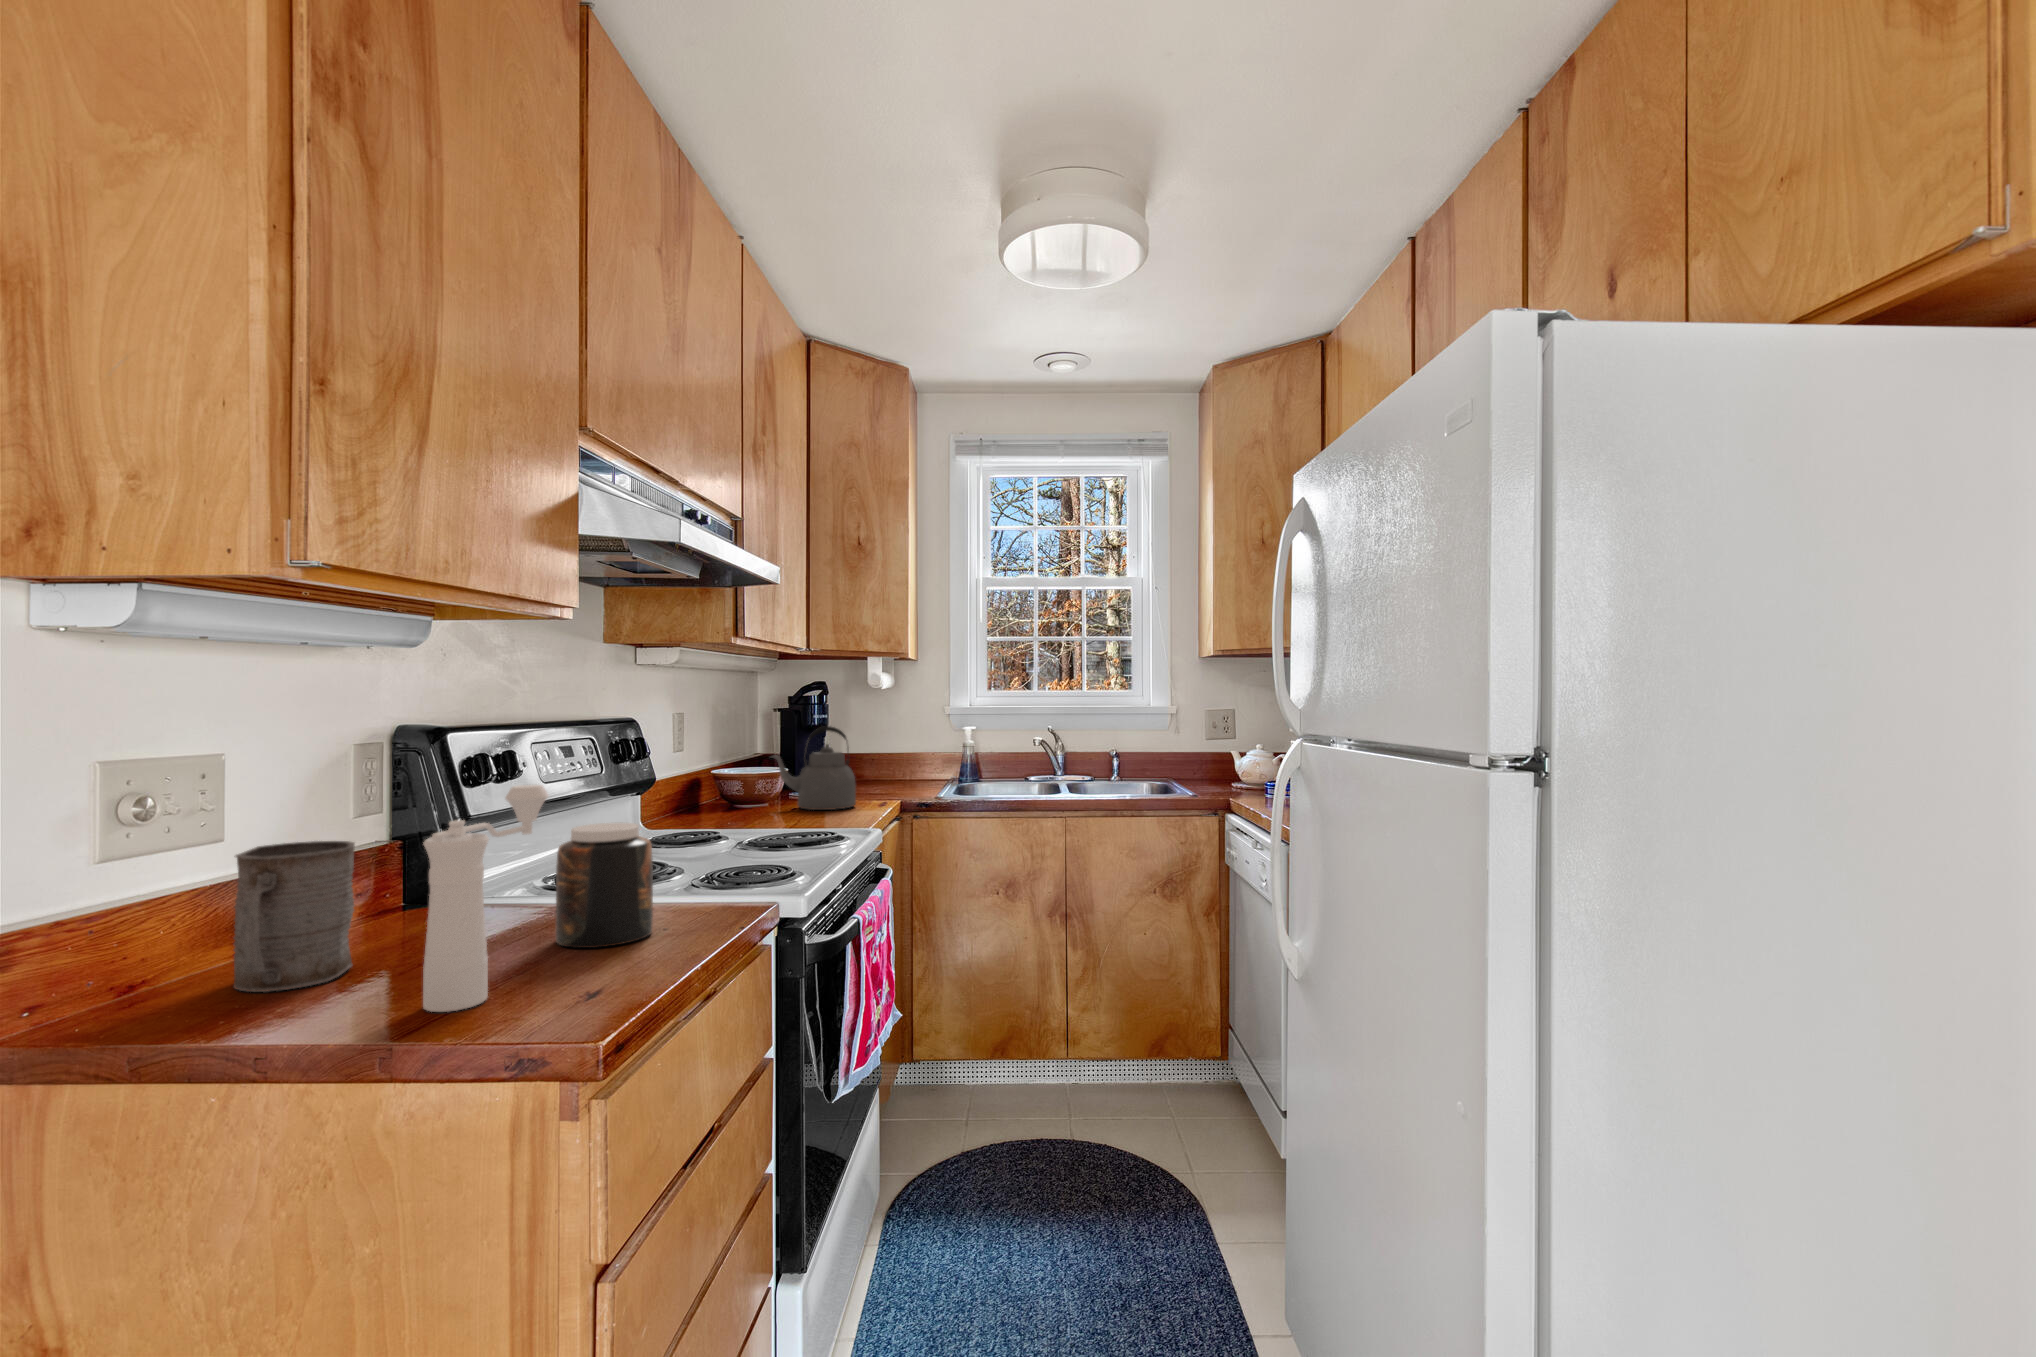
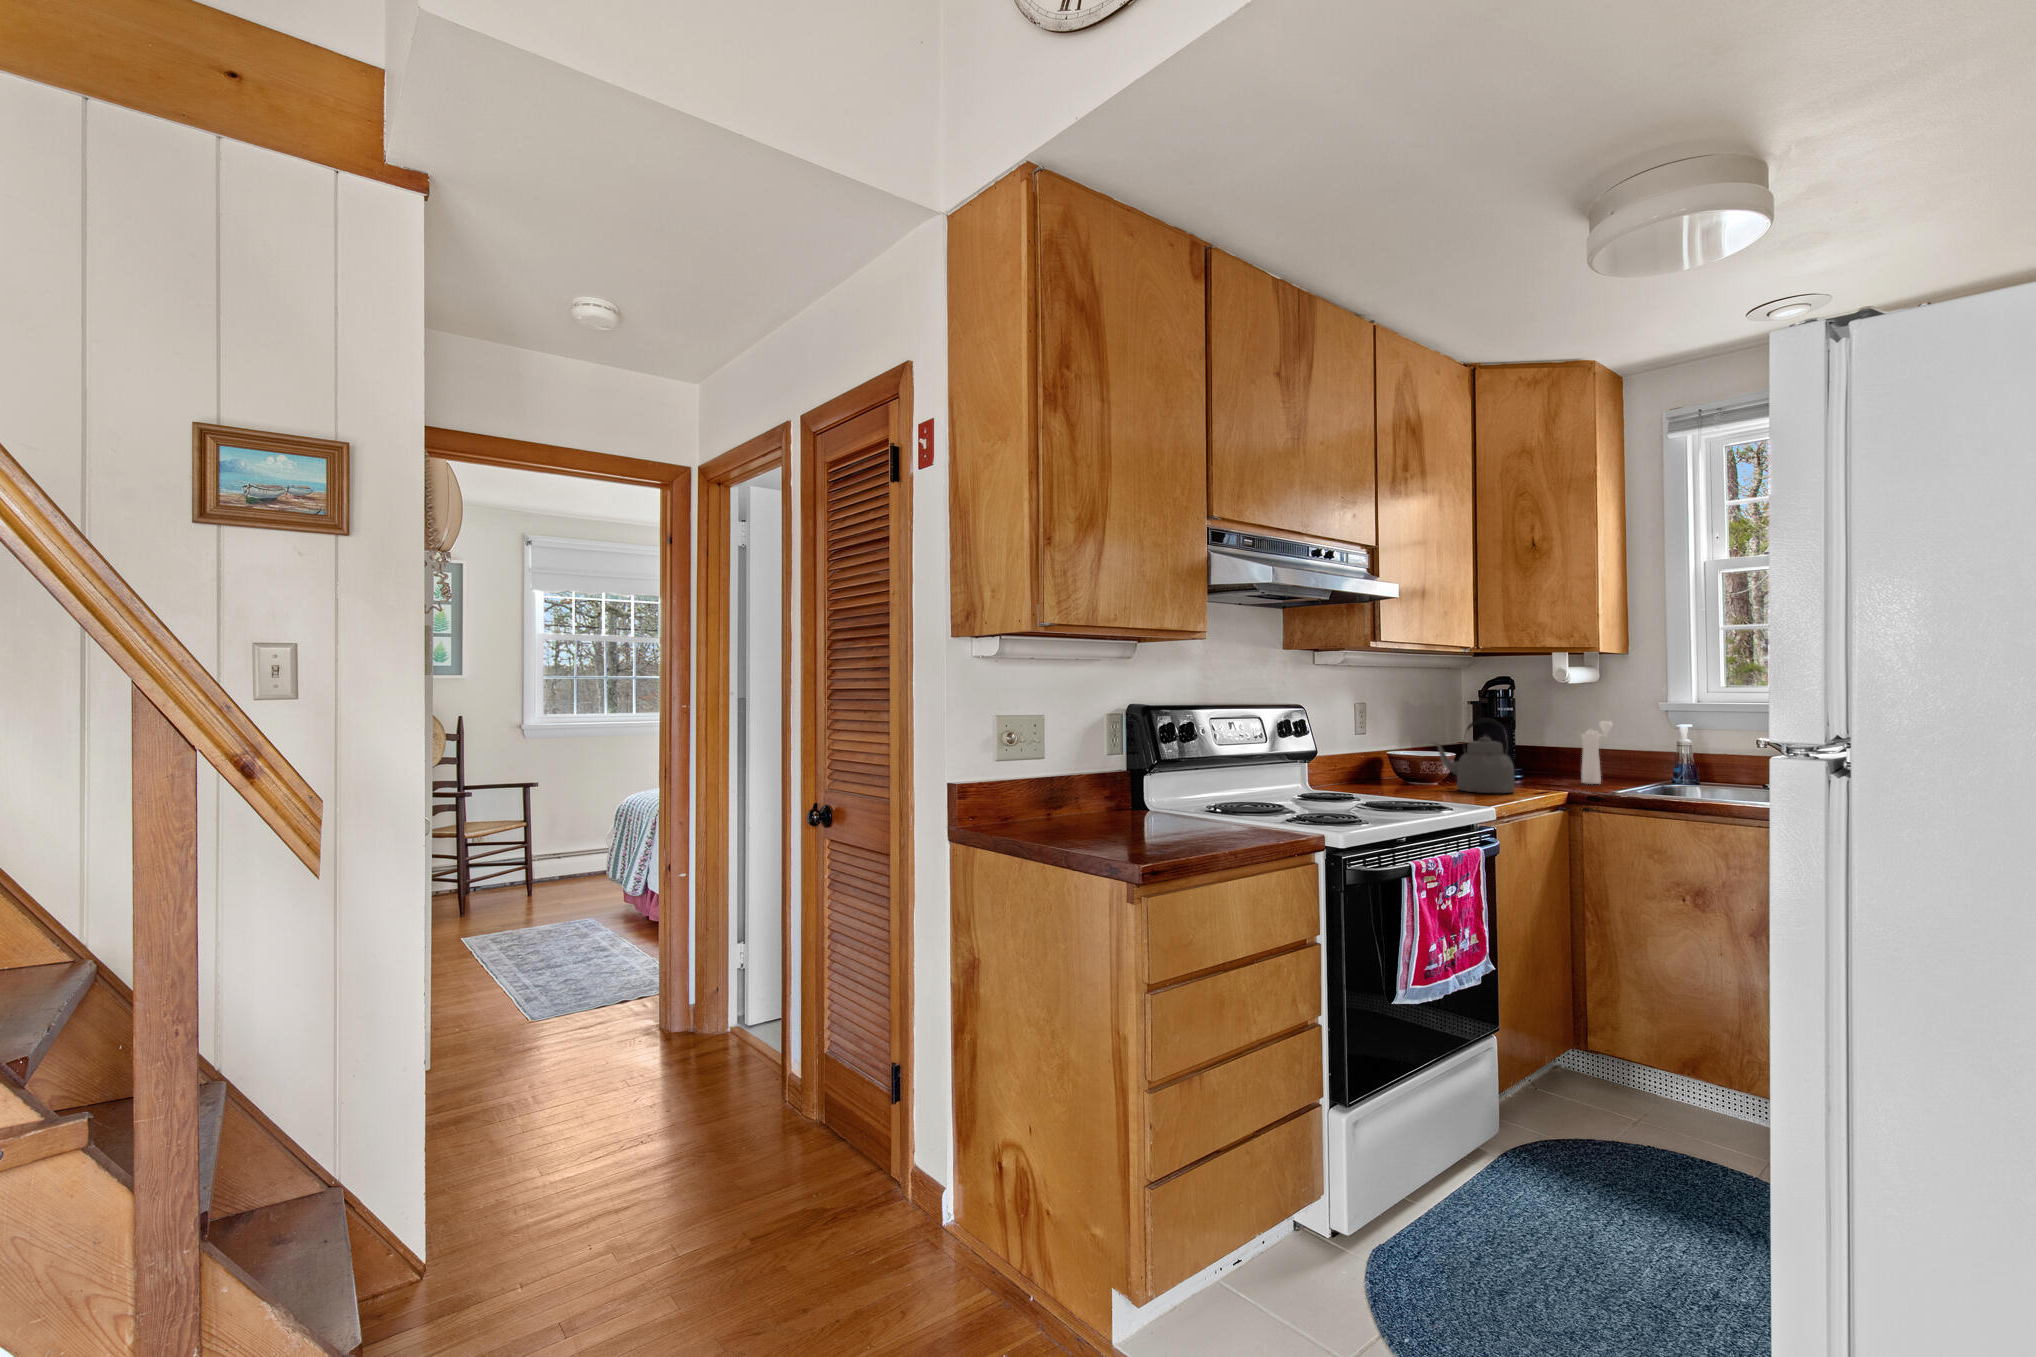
pepper mill: present [423,785,549,1012] -> present [1581,721,1613,784]
jar: present [556,823,653,948] -> none [1177,765,1232,837]
mug: present [234,841,355,992] -> none [1036,761,1085,829]

